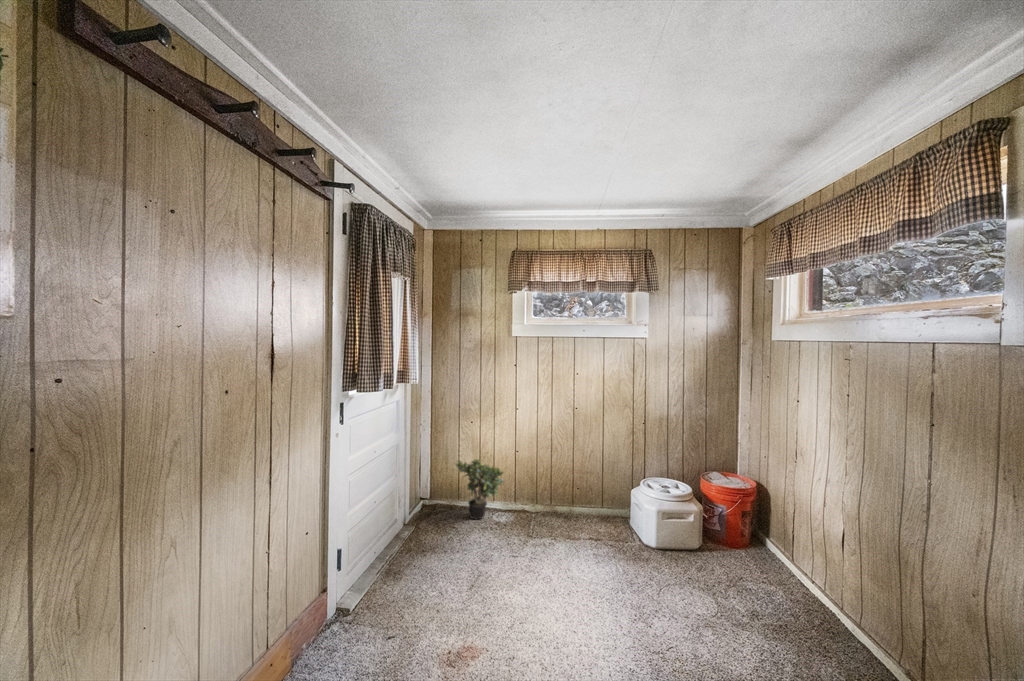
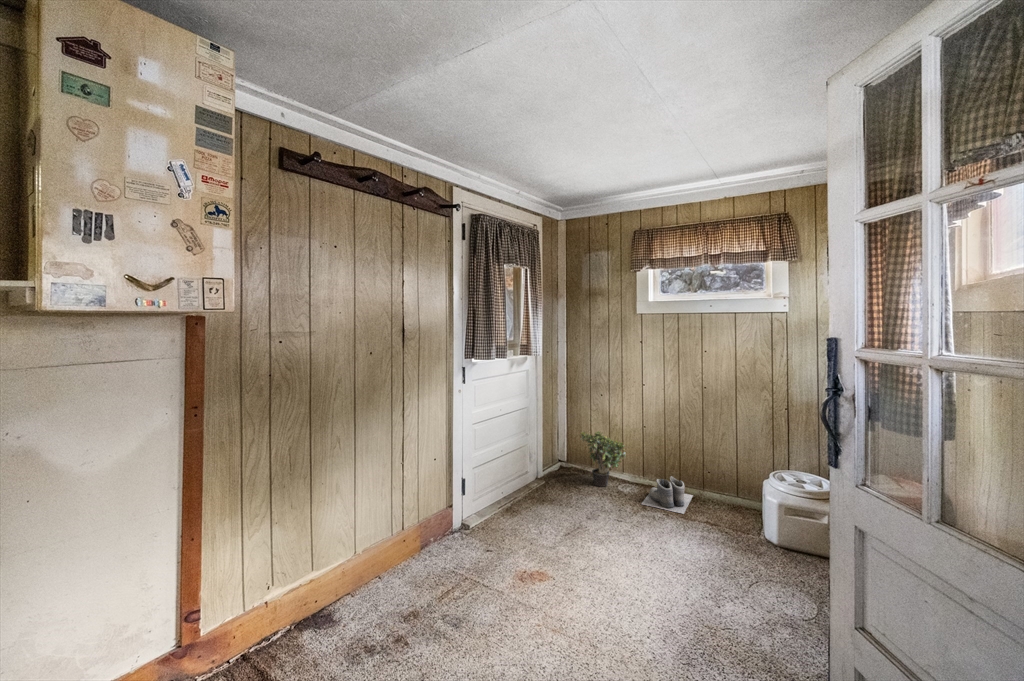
boots: none [527,497,570,534] -> present [641,476,693,514]

